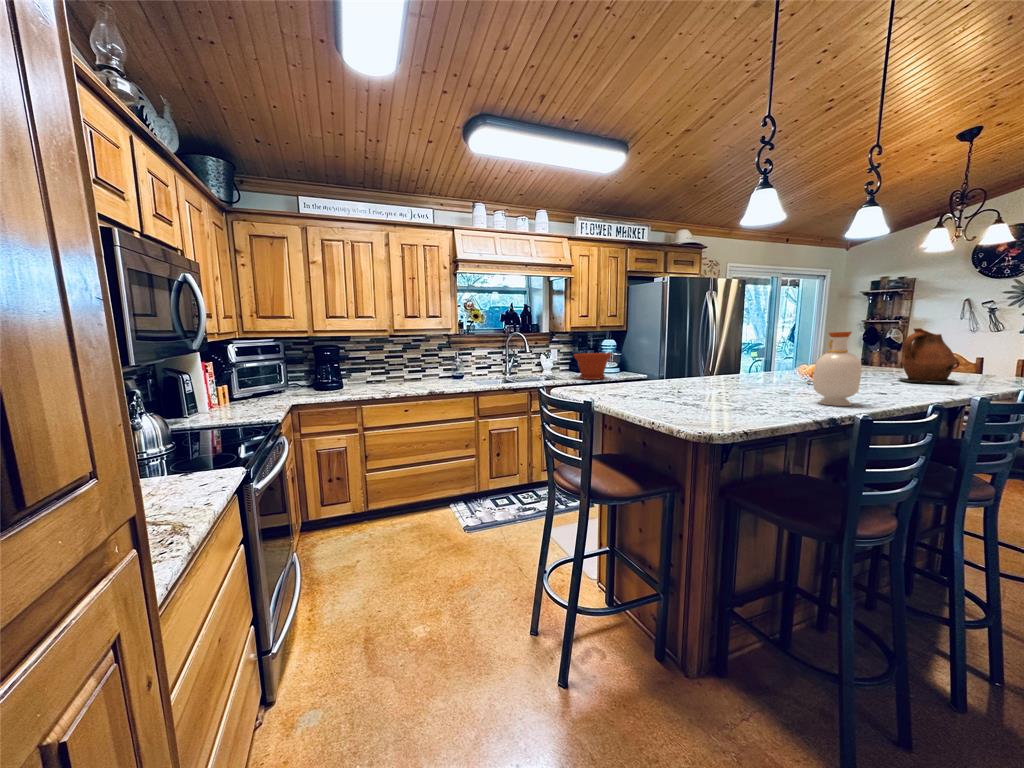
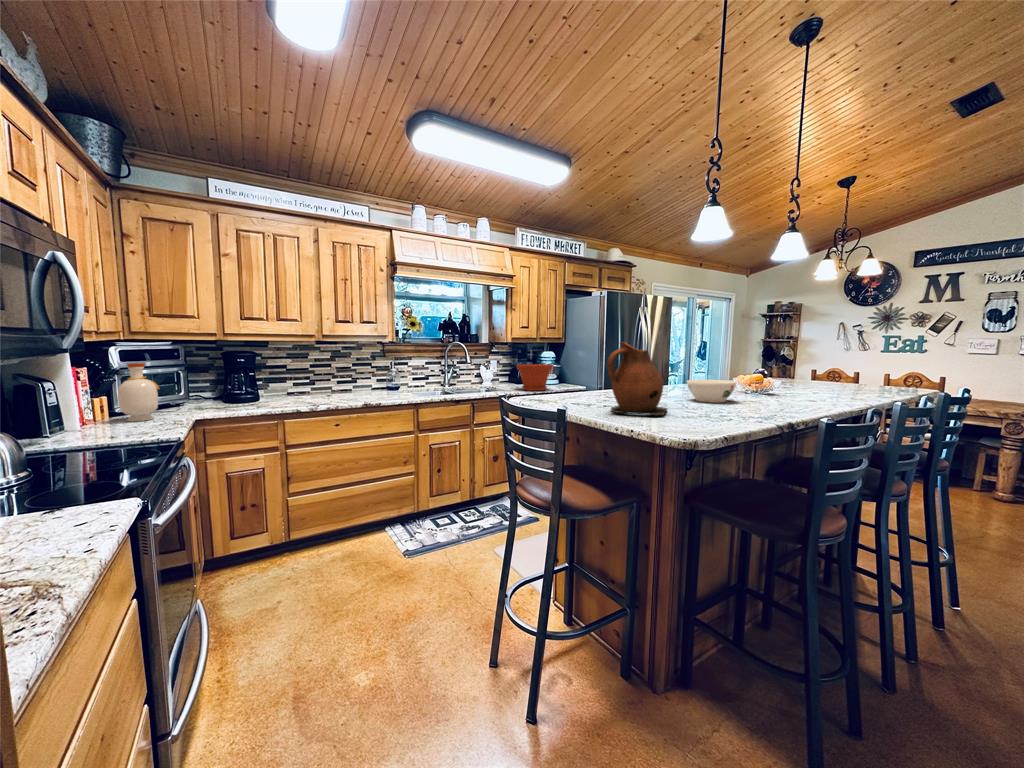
ceramic pitcher: present [899,328,959,384] -> present [607,342,667,416]
bottle: present [813,332,861,406] -> present [118,363,159,422]
bowl: none [737,370,792,395] -> present [687,380,737,403]

